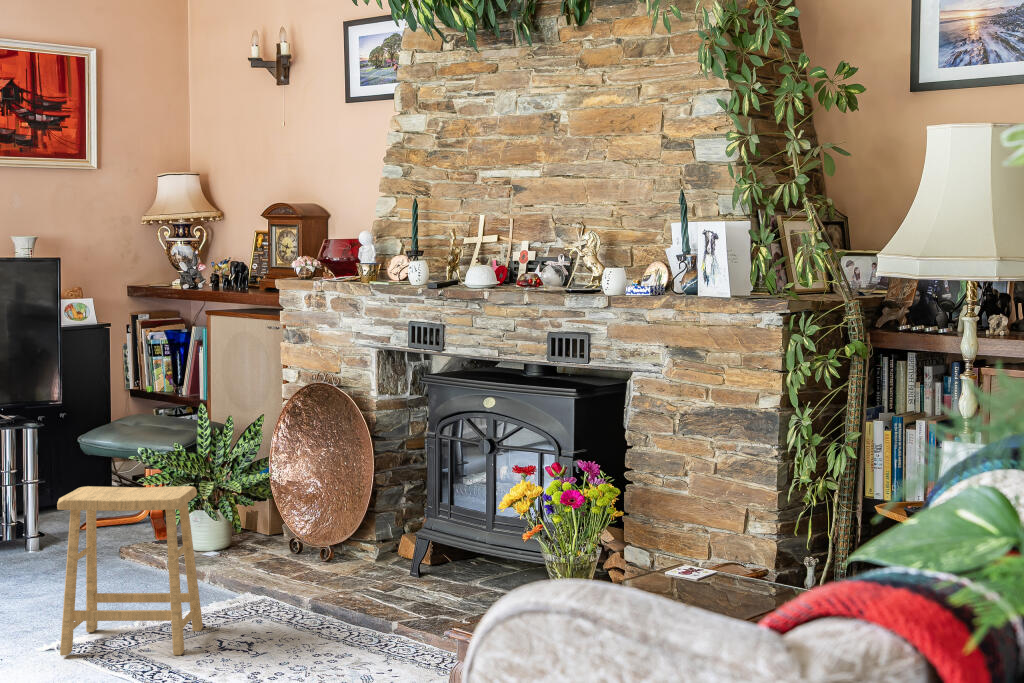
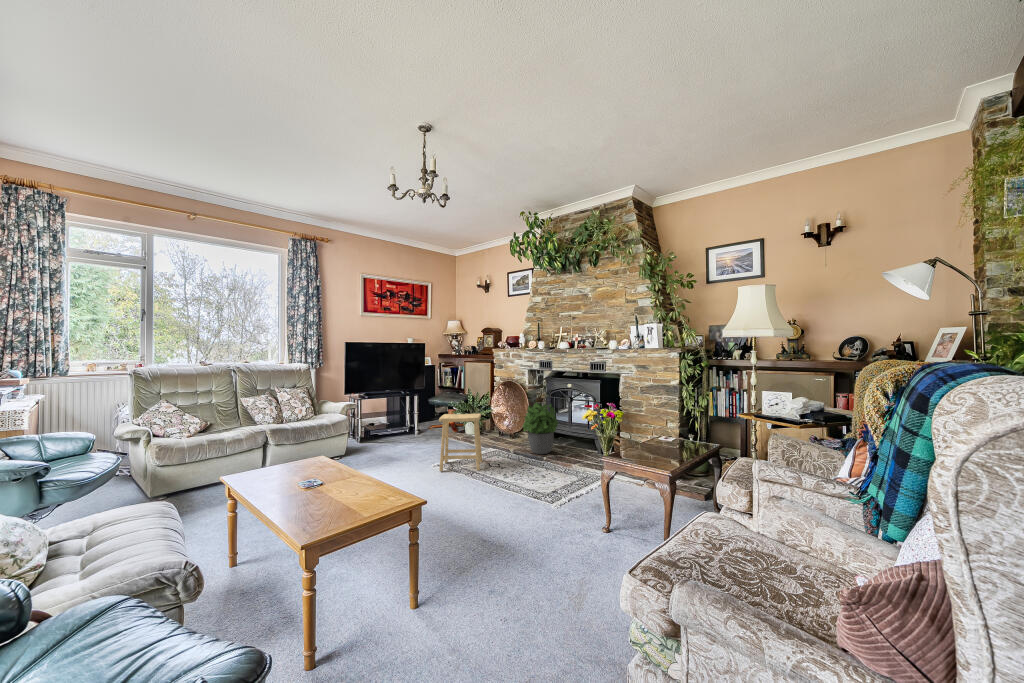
potted plant: none [333,454,449,611] -> present [523,403,559,454]

